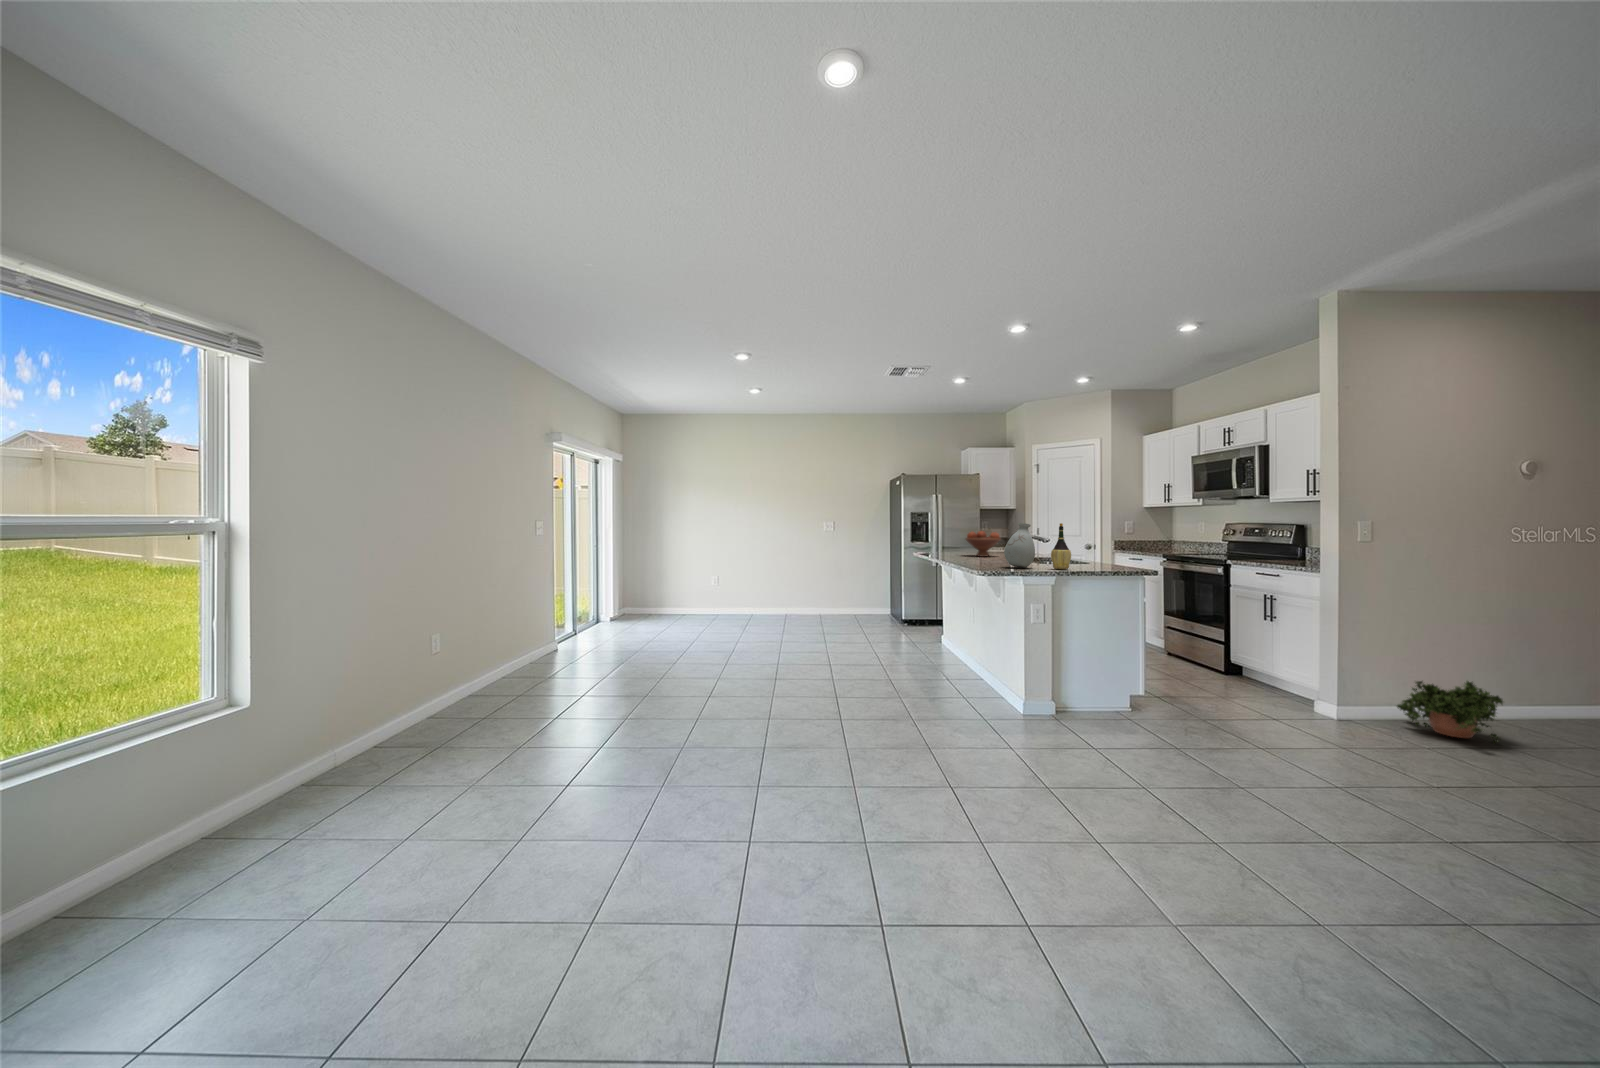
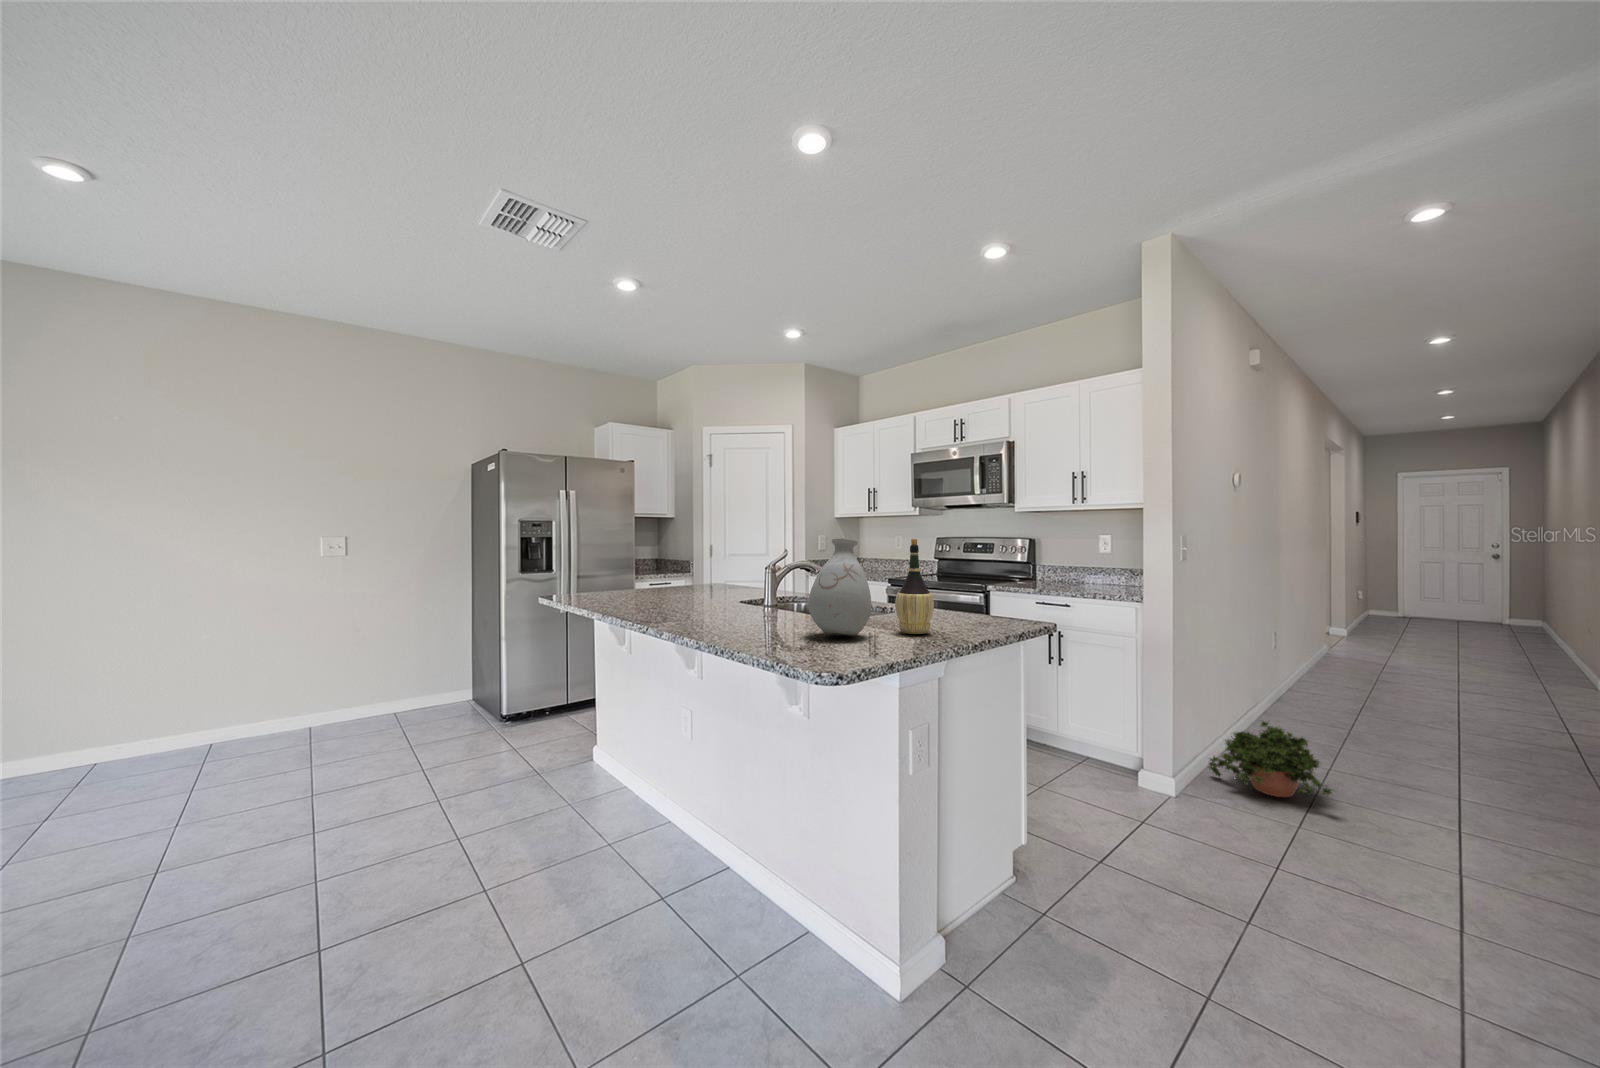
fruit bowl: present [966,531,1000,557] -> none [654,552,718,600]

